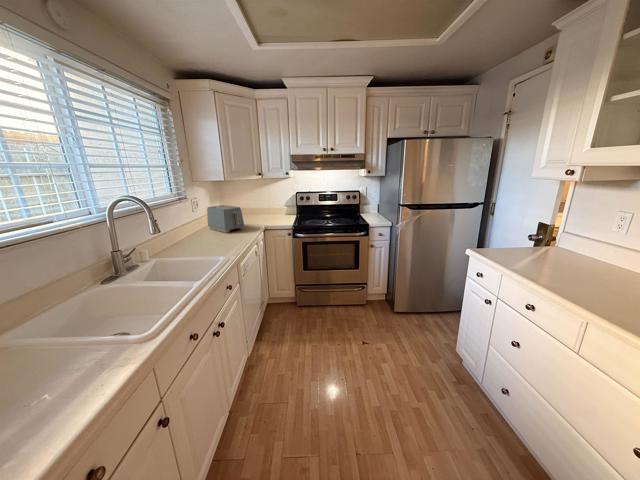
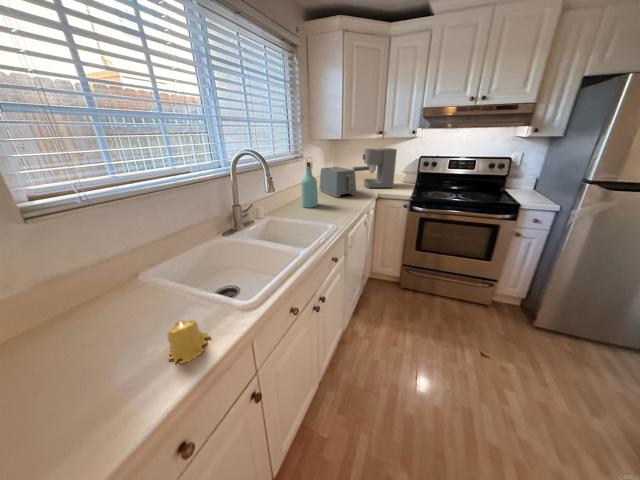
coffee maker: none [239,186,278,222] -> present [353,148,397,188]
bottle: none [188,203,207,245] -> present [301,162,318,208]
candle: none [63,351,110,394] -> present [167,320,210,363]

